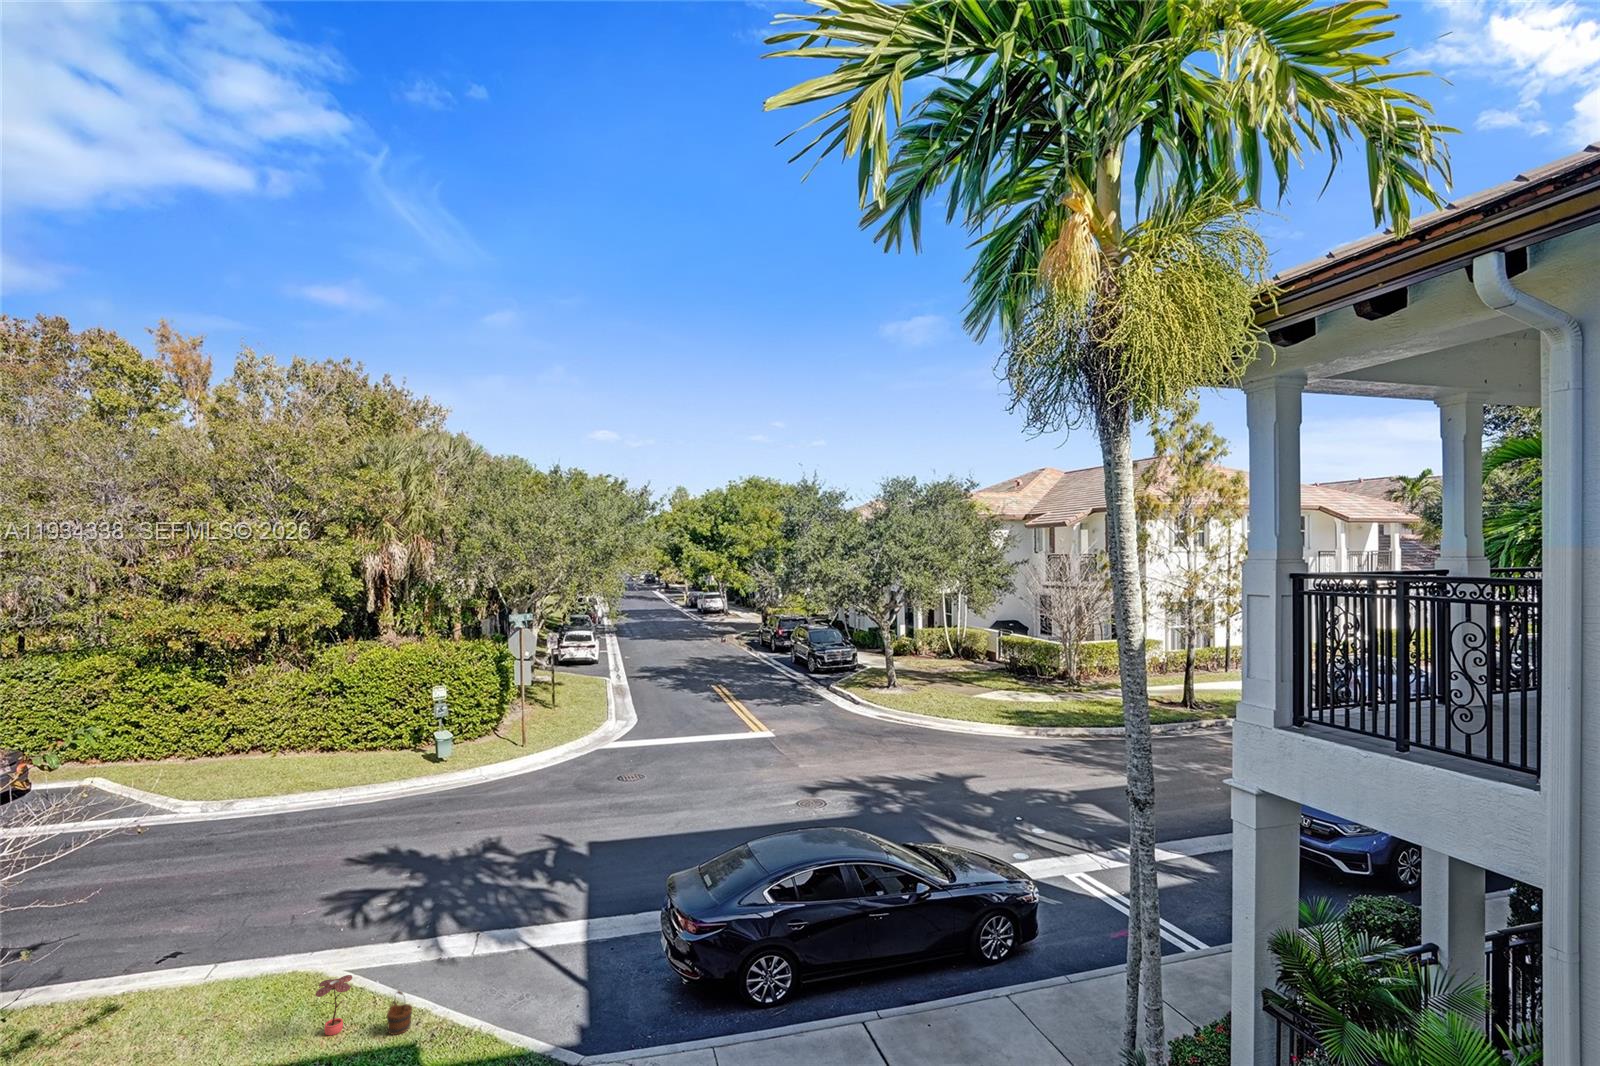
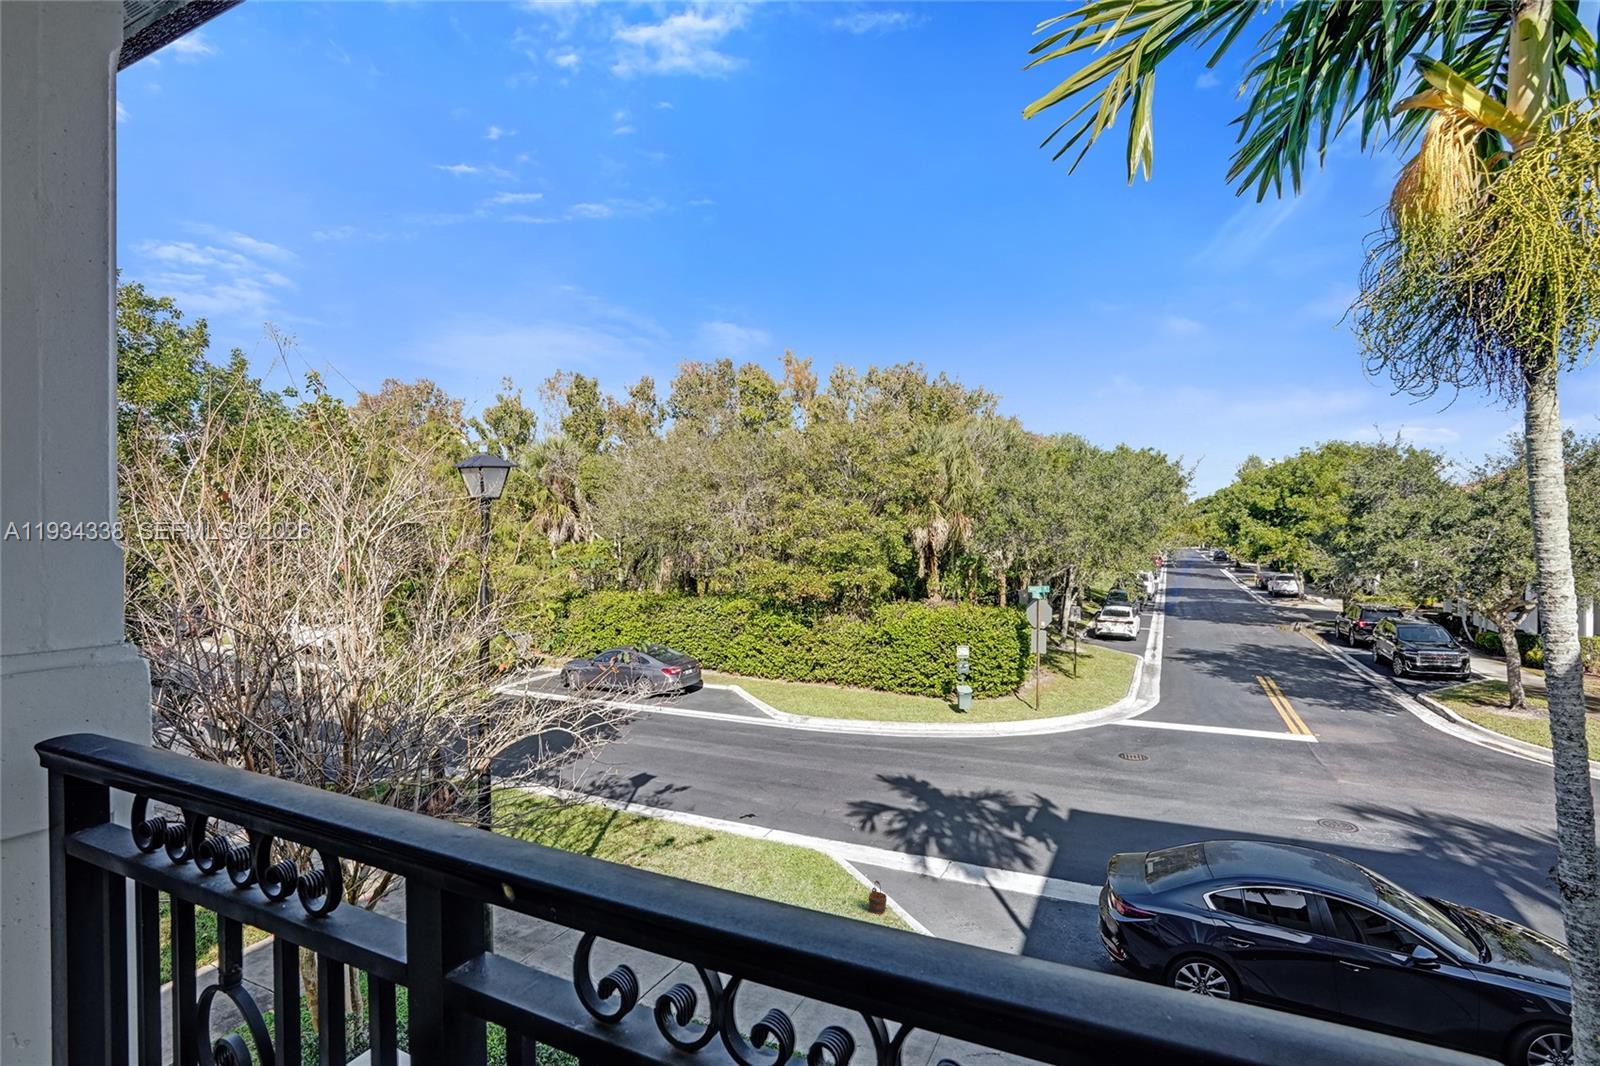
potted plant: present [316,975,352,1035] -> none [824,857,849,898]

